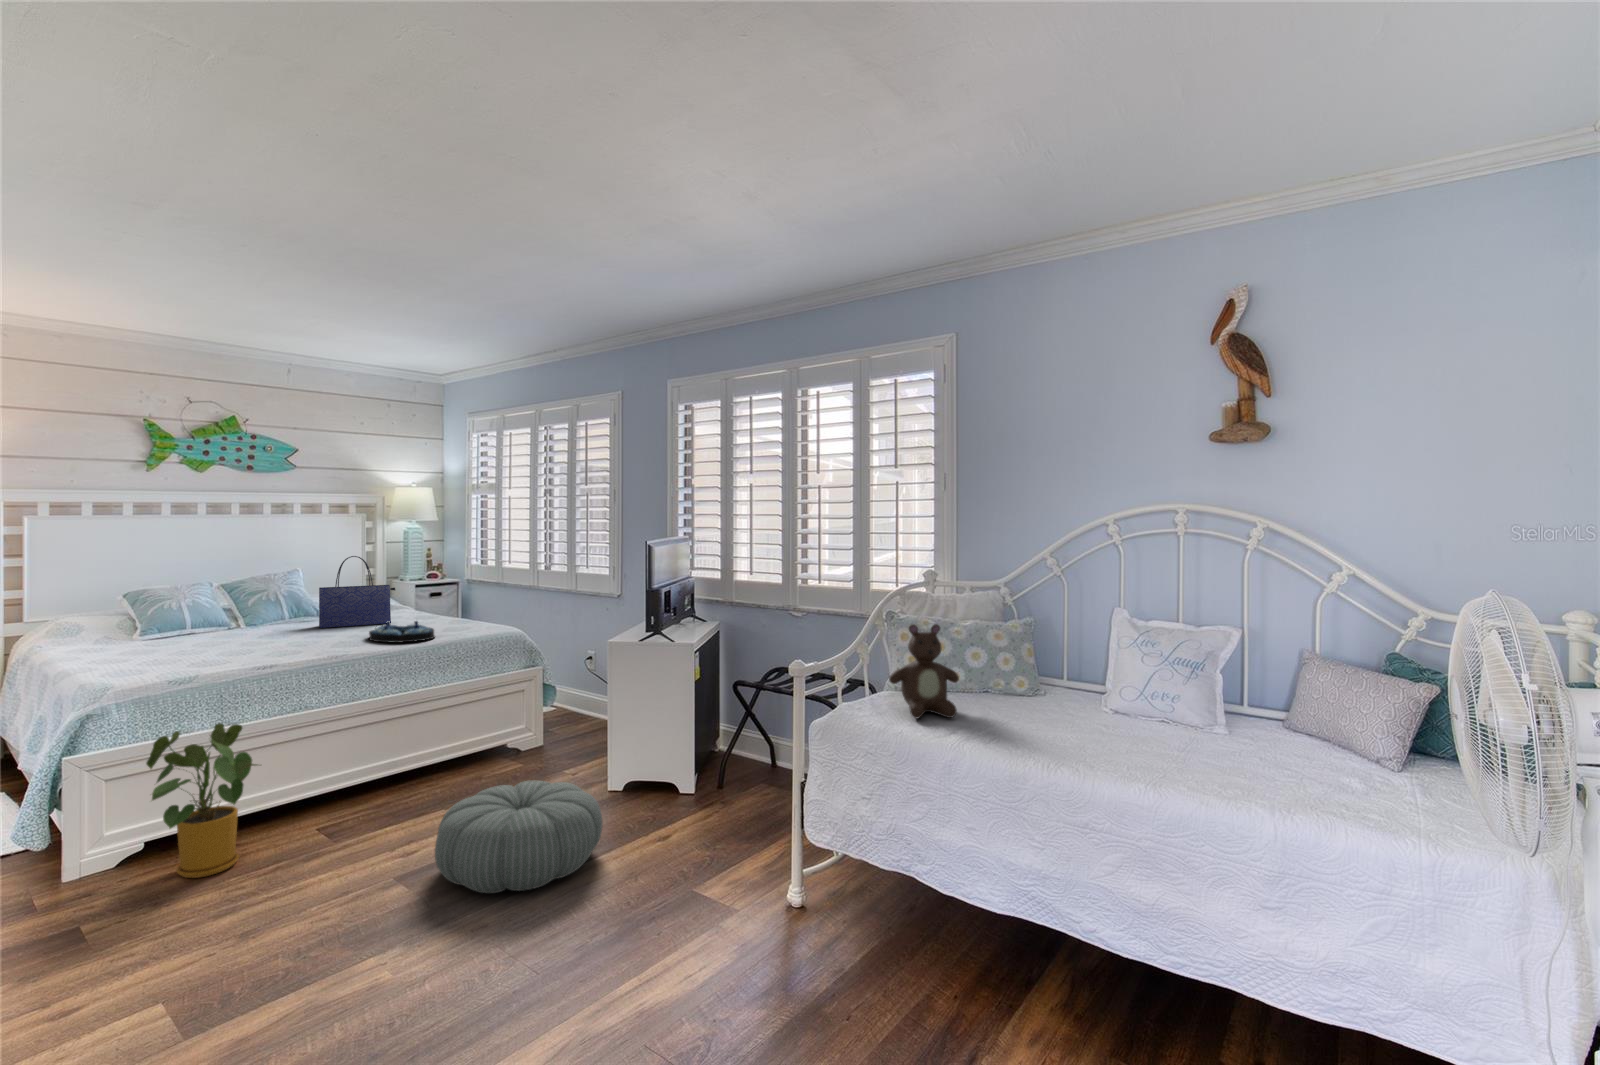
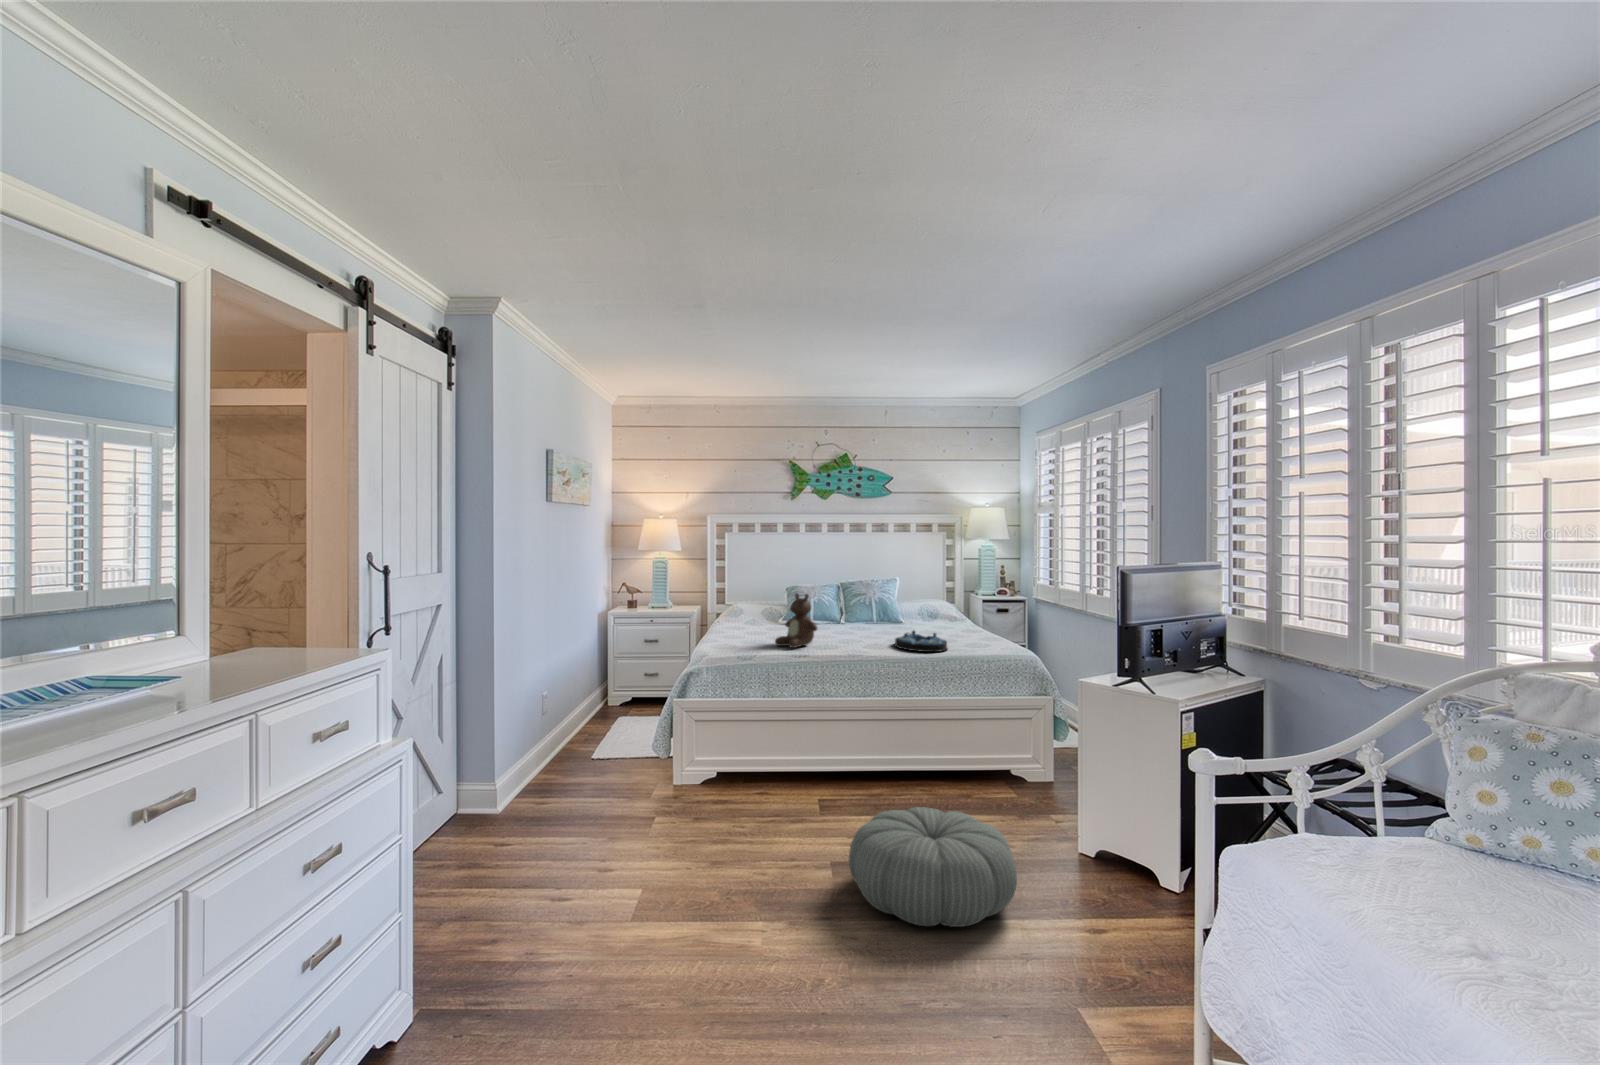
tote bag: present [319,556,395,628] -> none [875,569,936,633]
teddy bear: present [889,624,959,718] -> present [775,593,817,648]
house plant: present [146,723,257,878] -> none [698,694,777,812]

